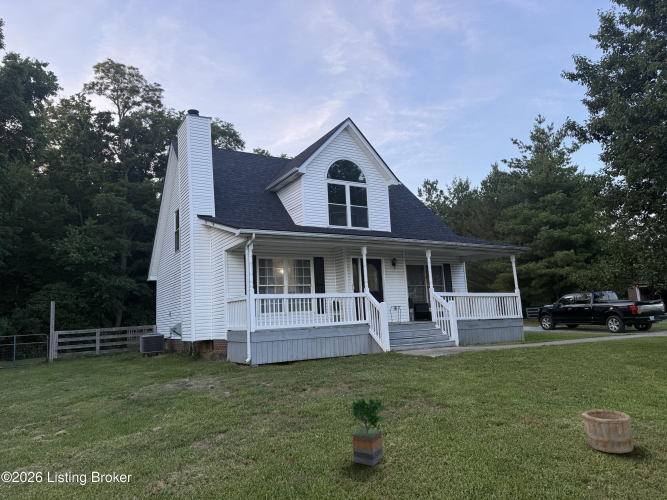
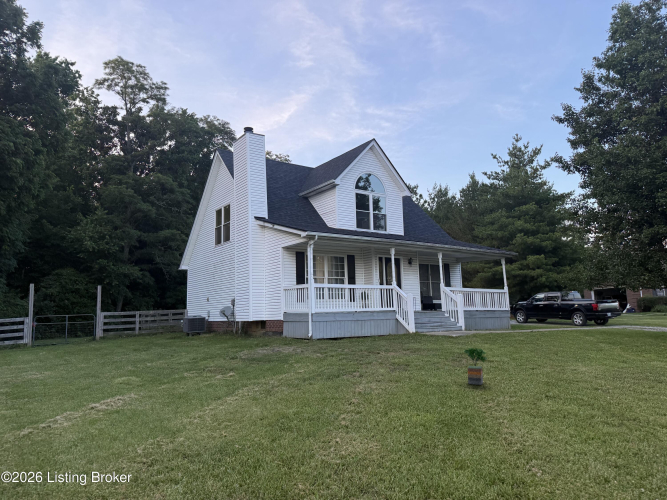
wooden bucket: present [582,409,633,453] -> none [593,357,622,379]

